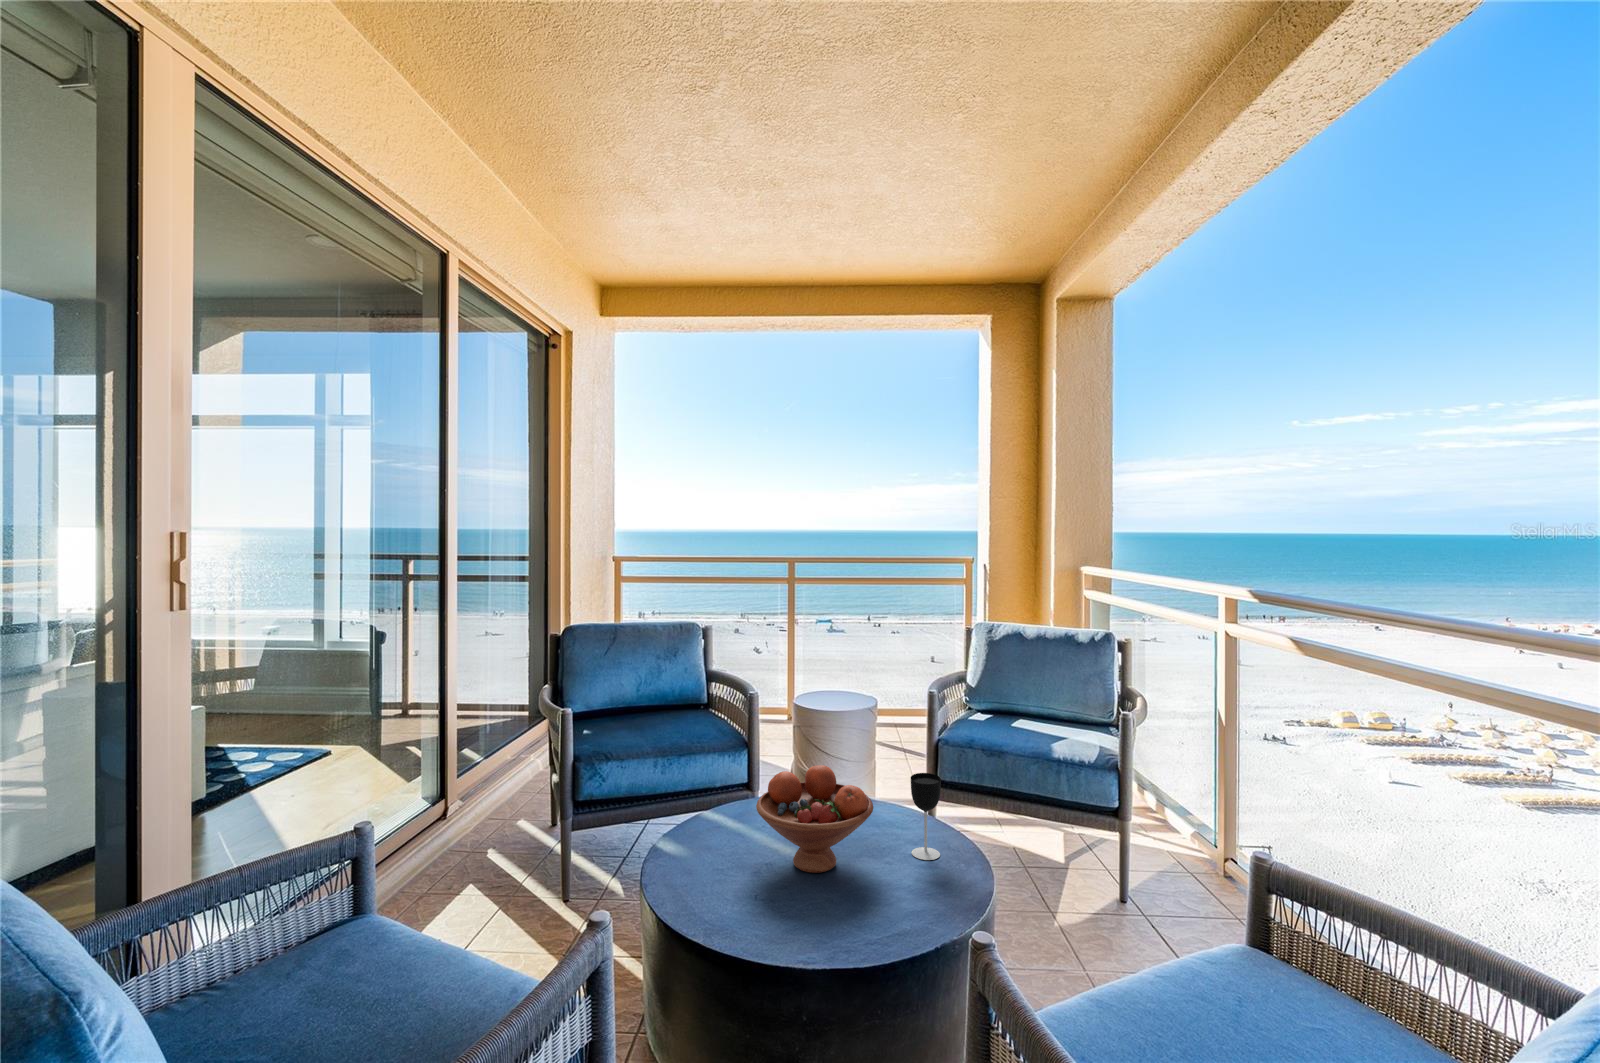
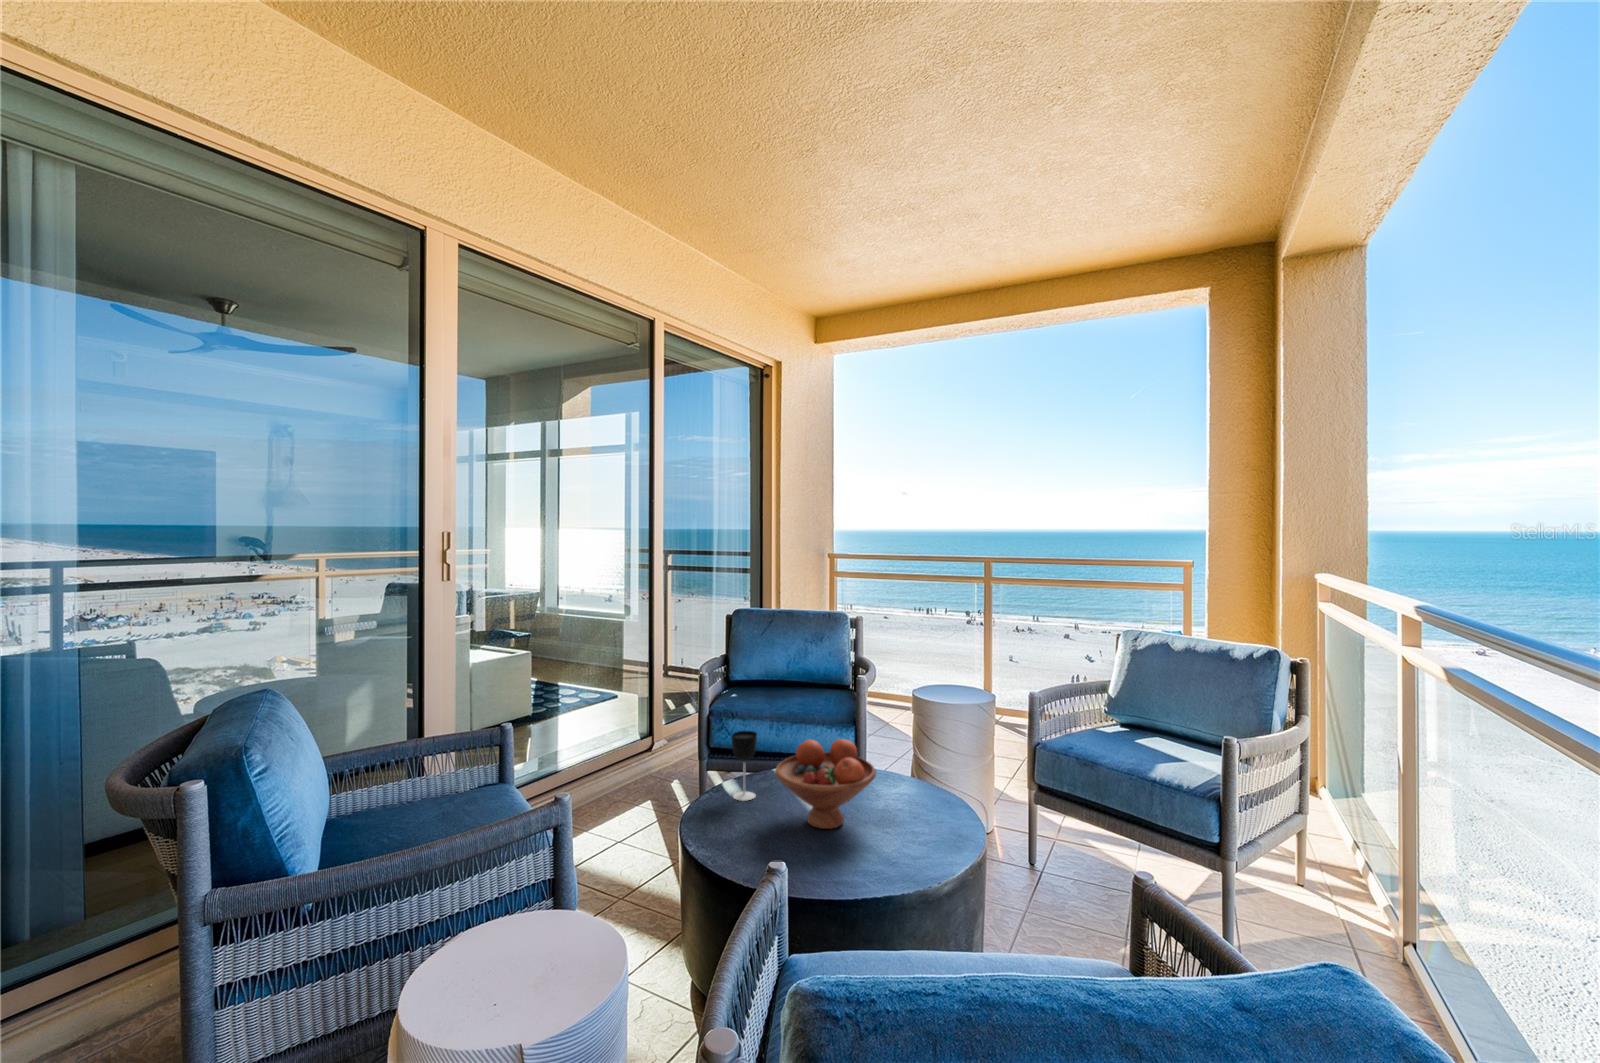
wine glass: present [911,773,941,860] -> present [731,731,757,801]

